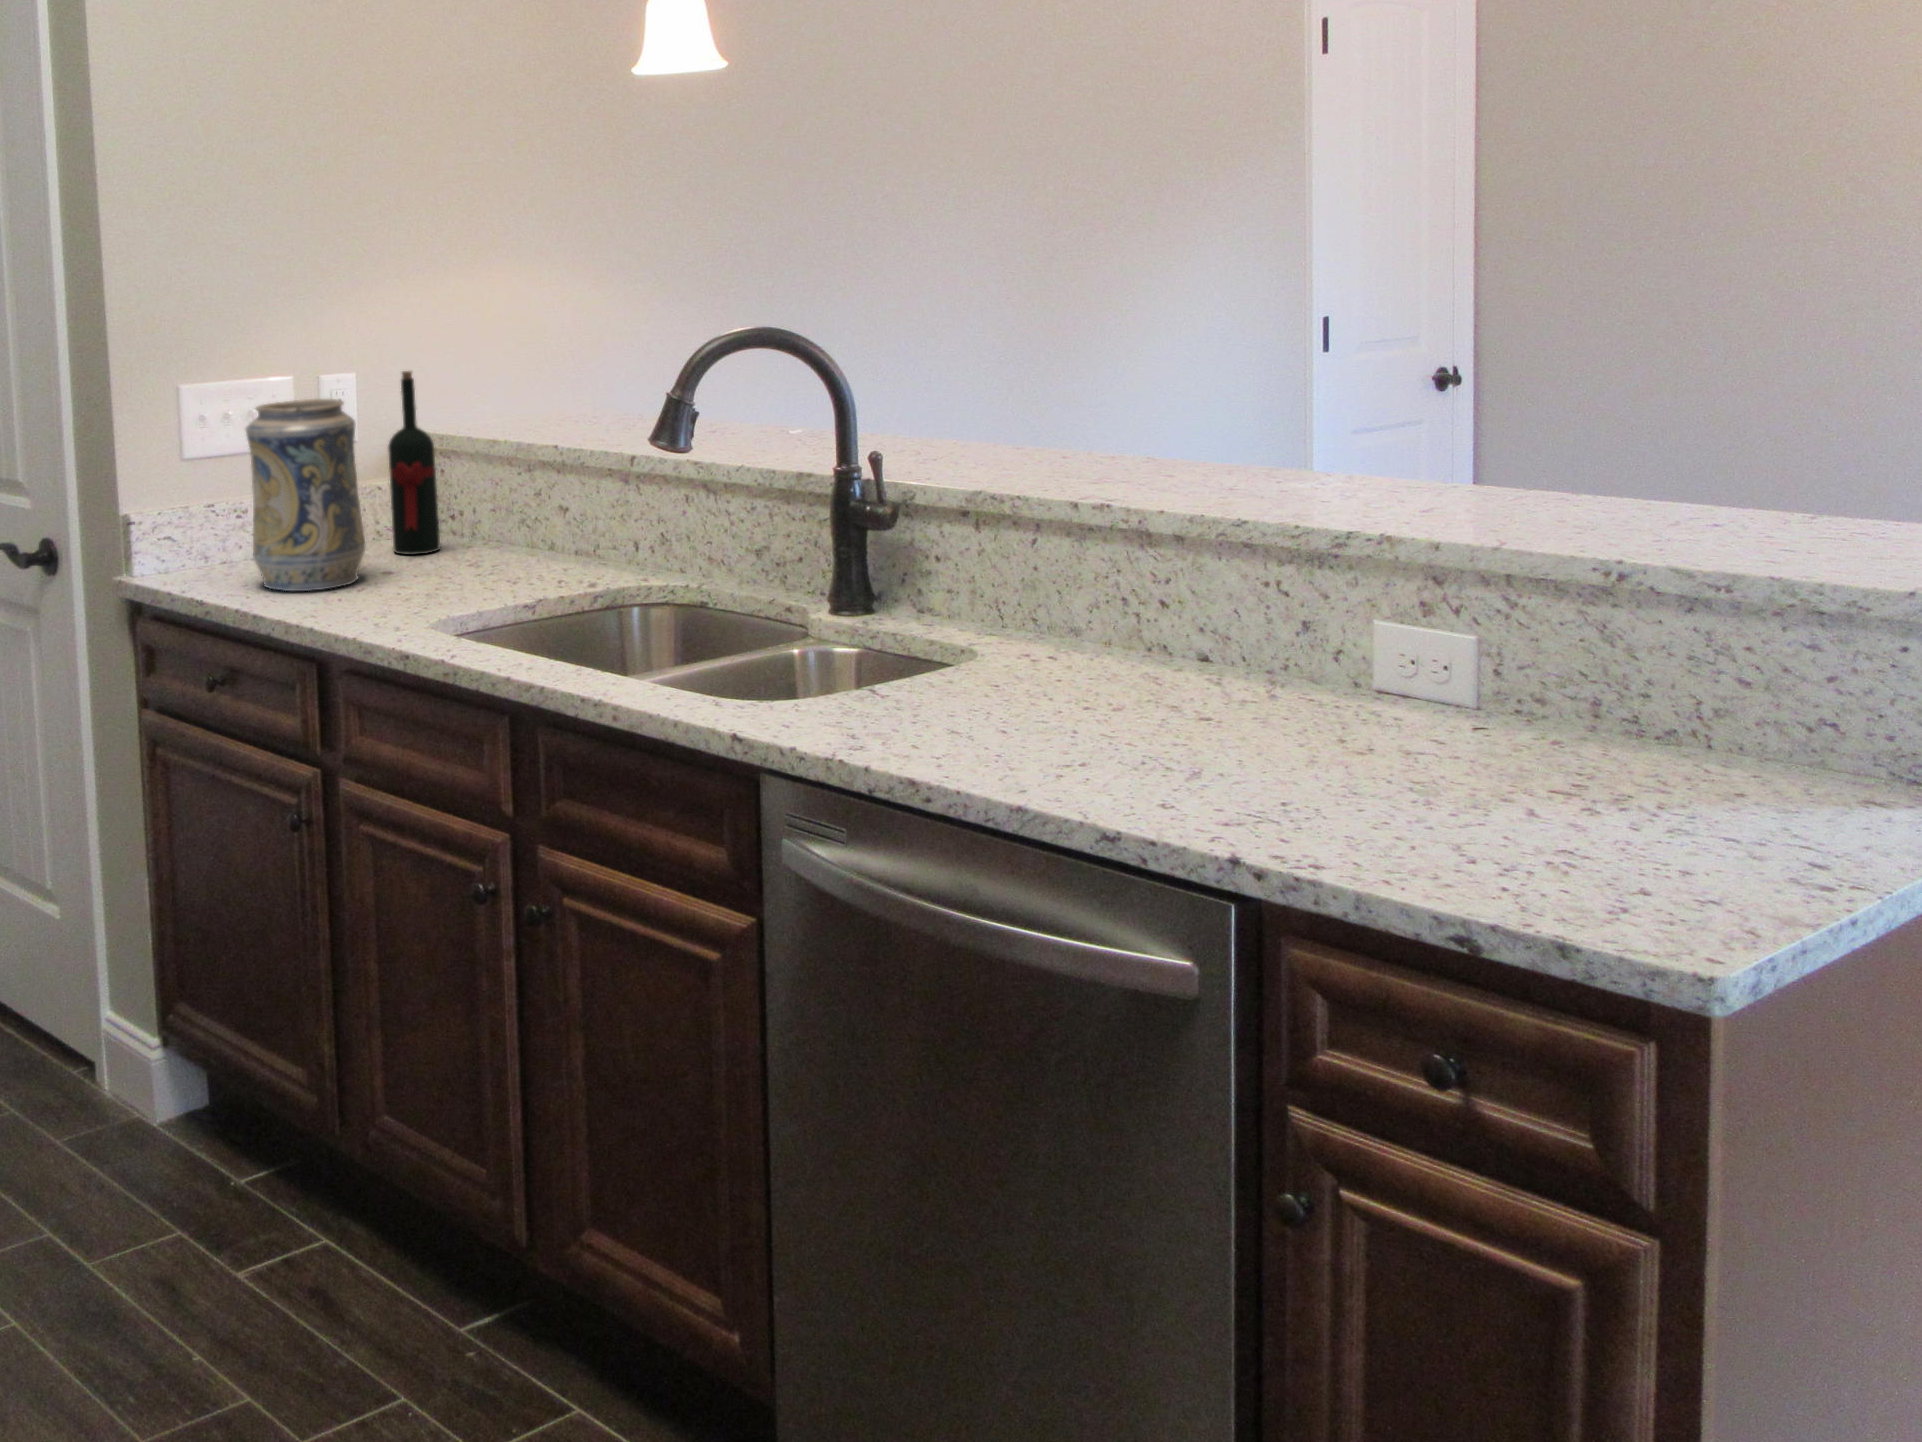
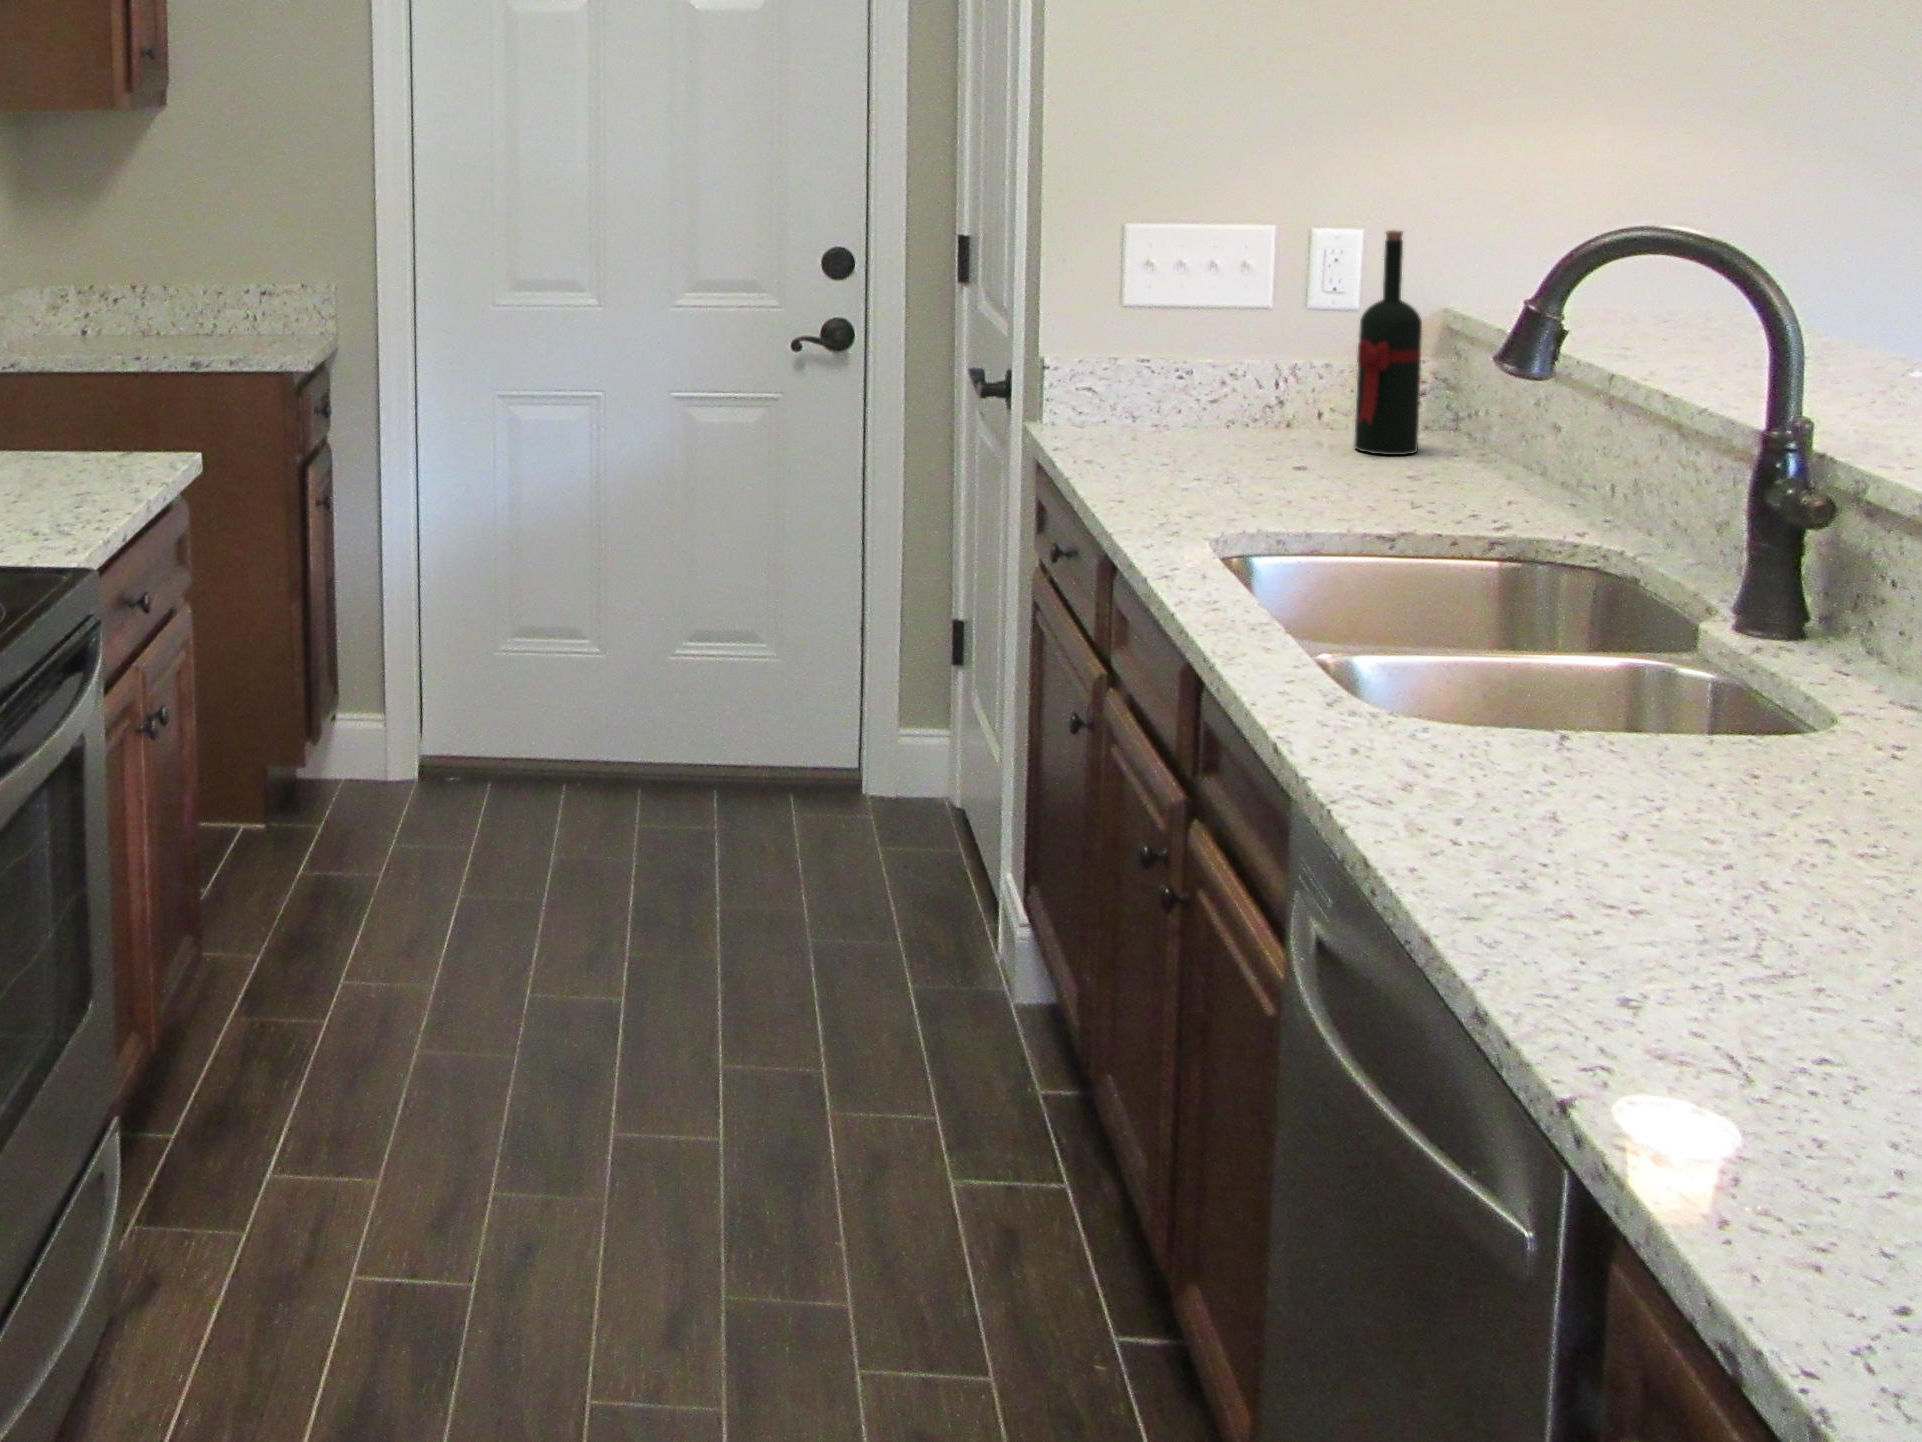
decorative vase: present [246,399,365,591] -> none [1133,250,1272,470]

